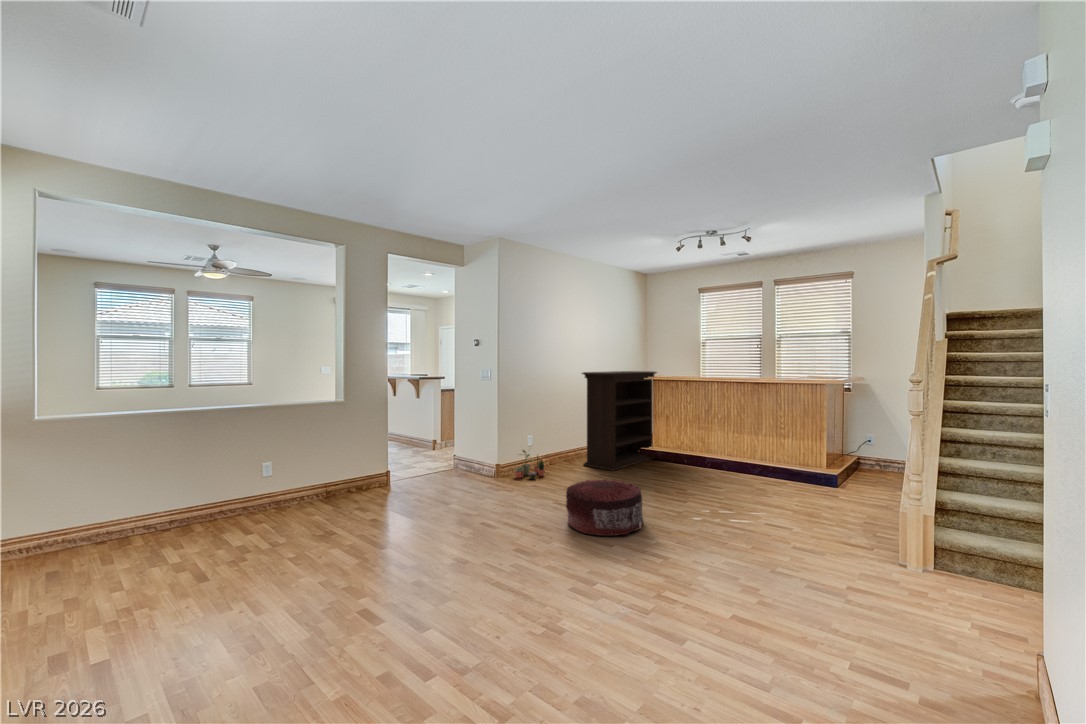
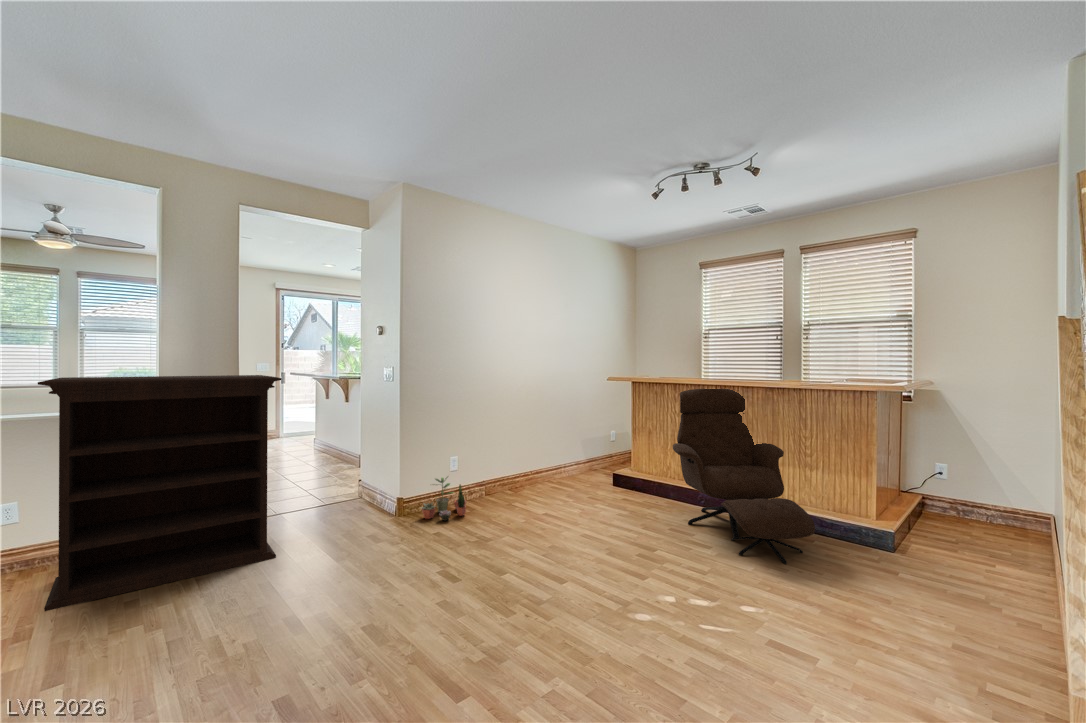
bookshelf: present [582,371,657,471] -> present [38,375,282,611]
lounge chair: none [690,384,789,494] -> present [673,388,815,564]
pouf: present [566,479,643,536] -> none [417,544,555,665]

